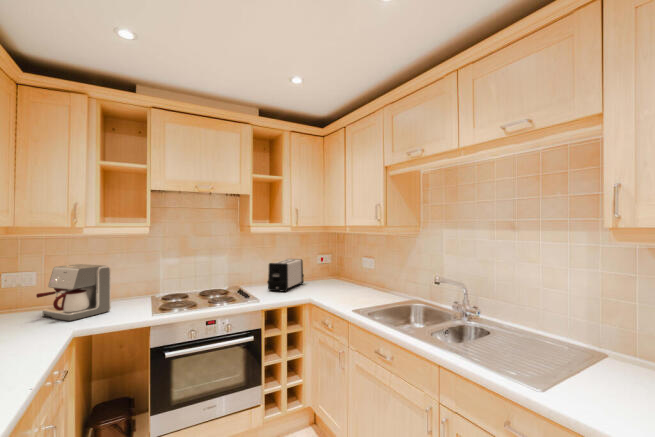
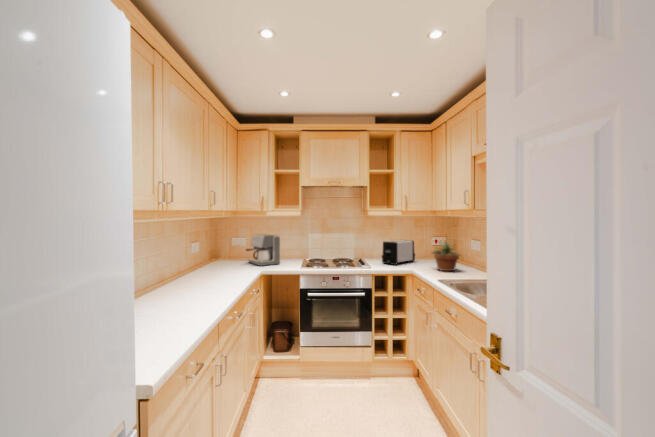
potted plant: none [326,256,364,294] -> present [433,242,460,271]

